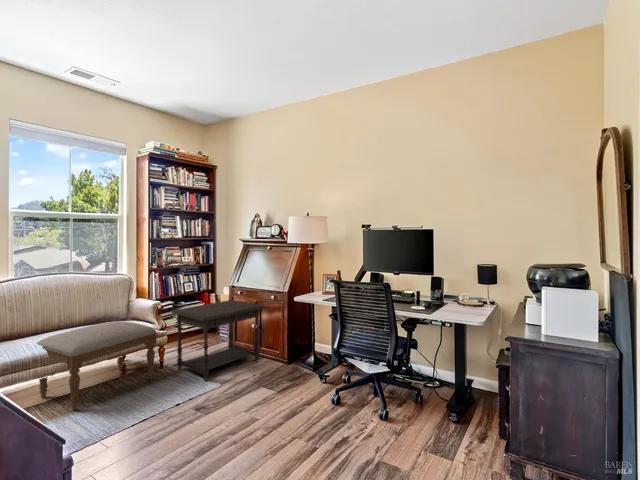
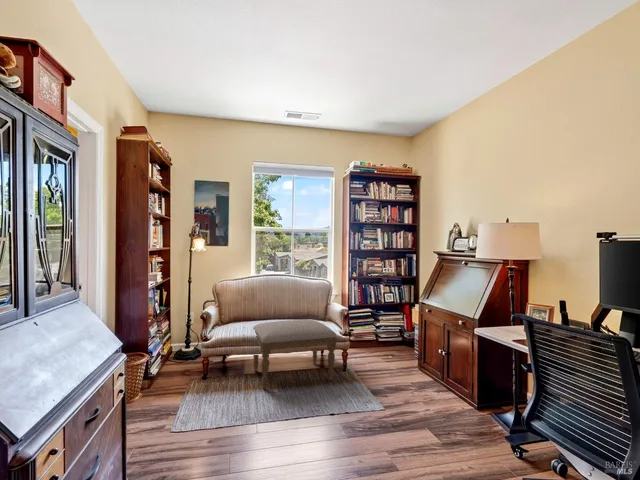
side table: present [171,300,265,381] -> none [352,317,451,399]

